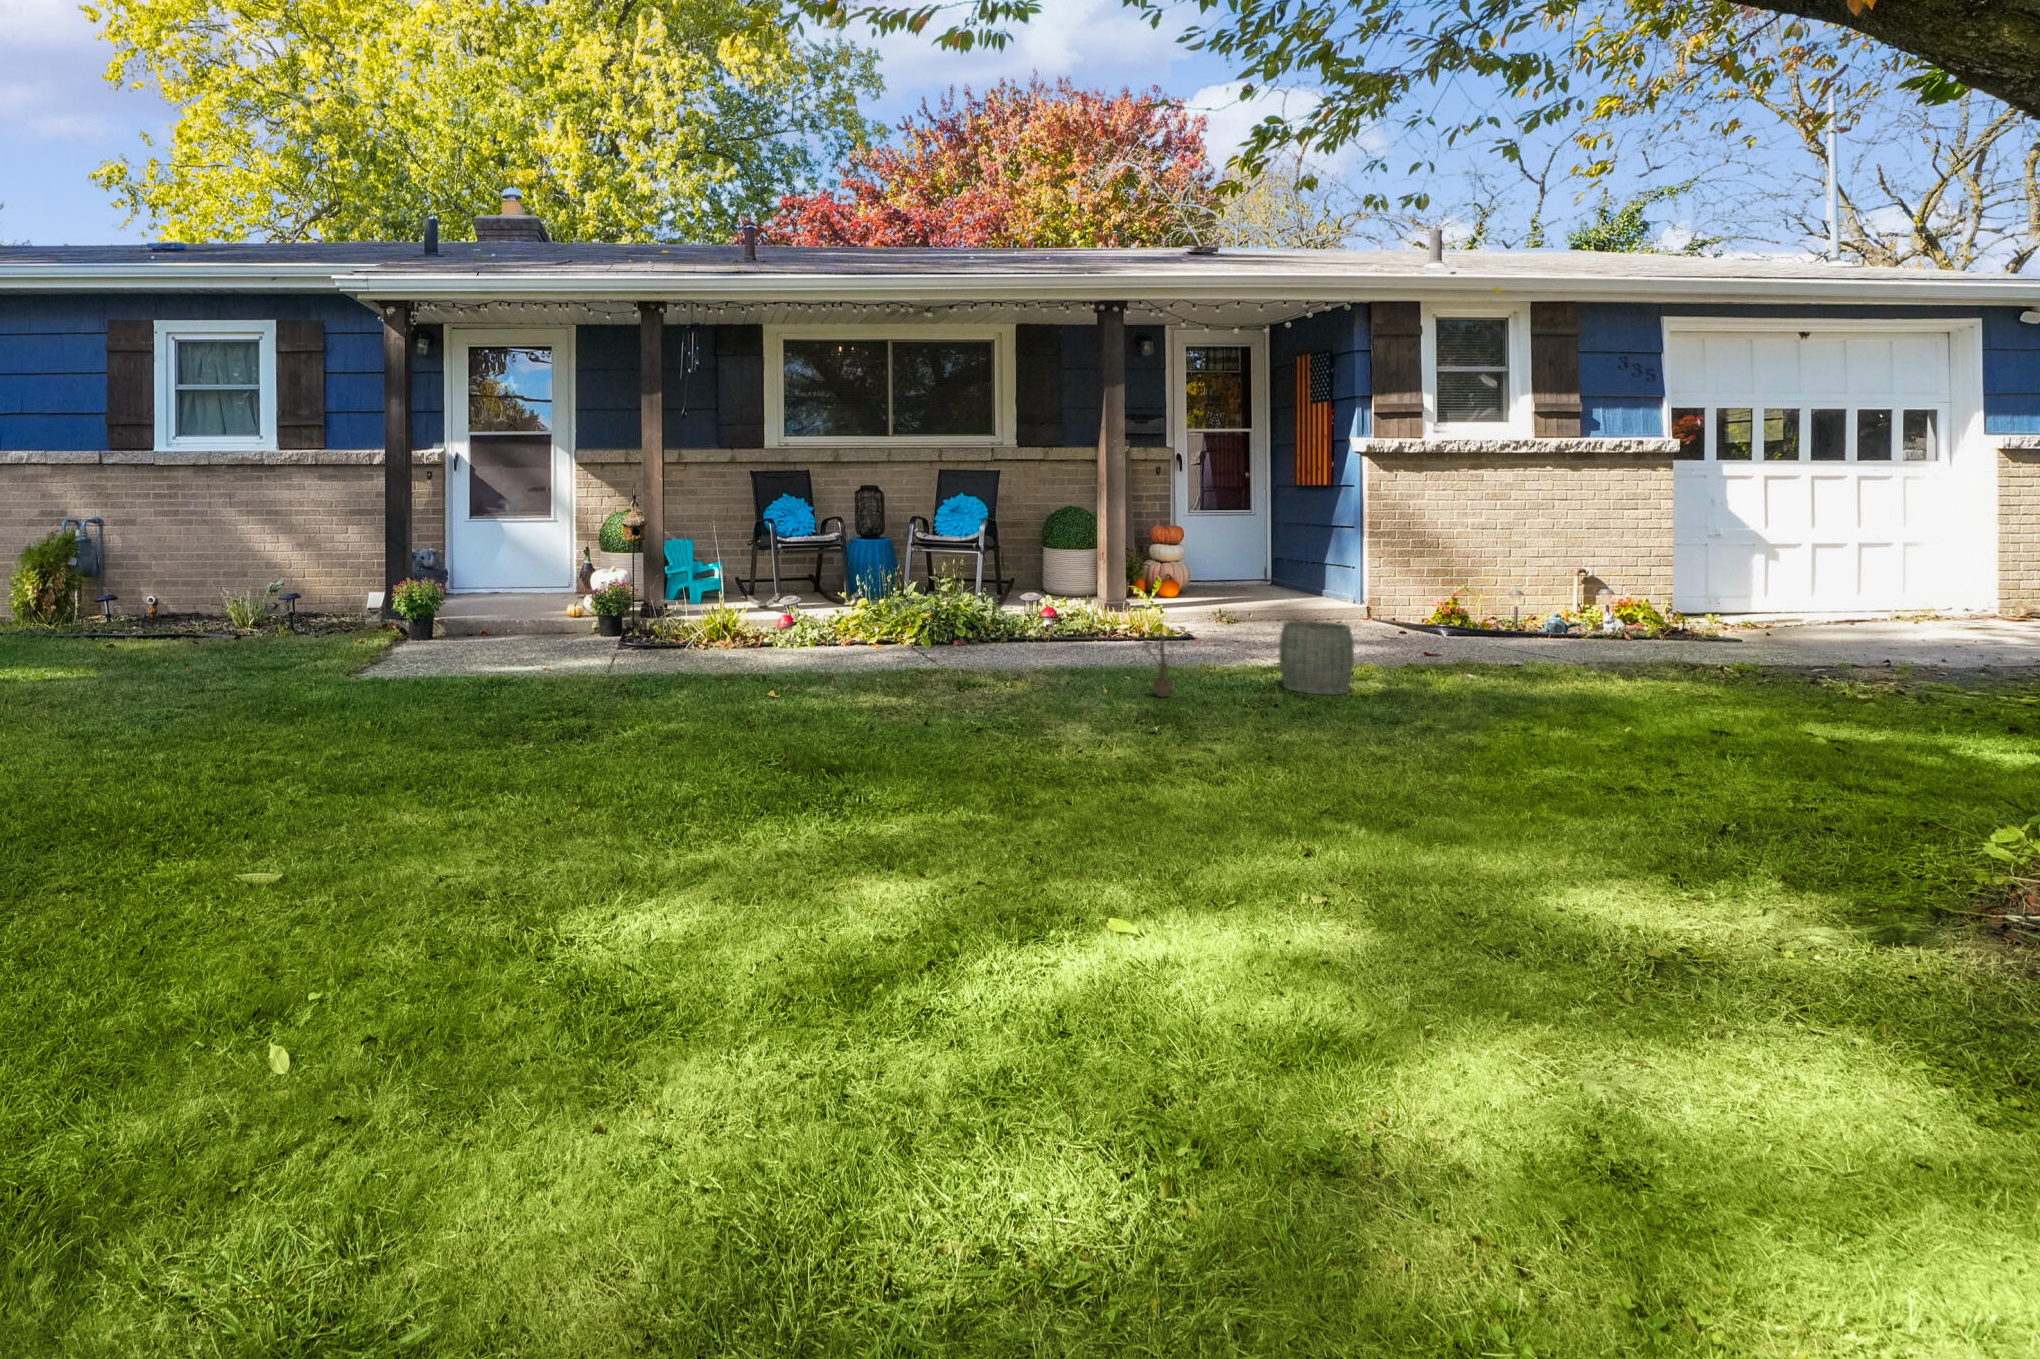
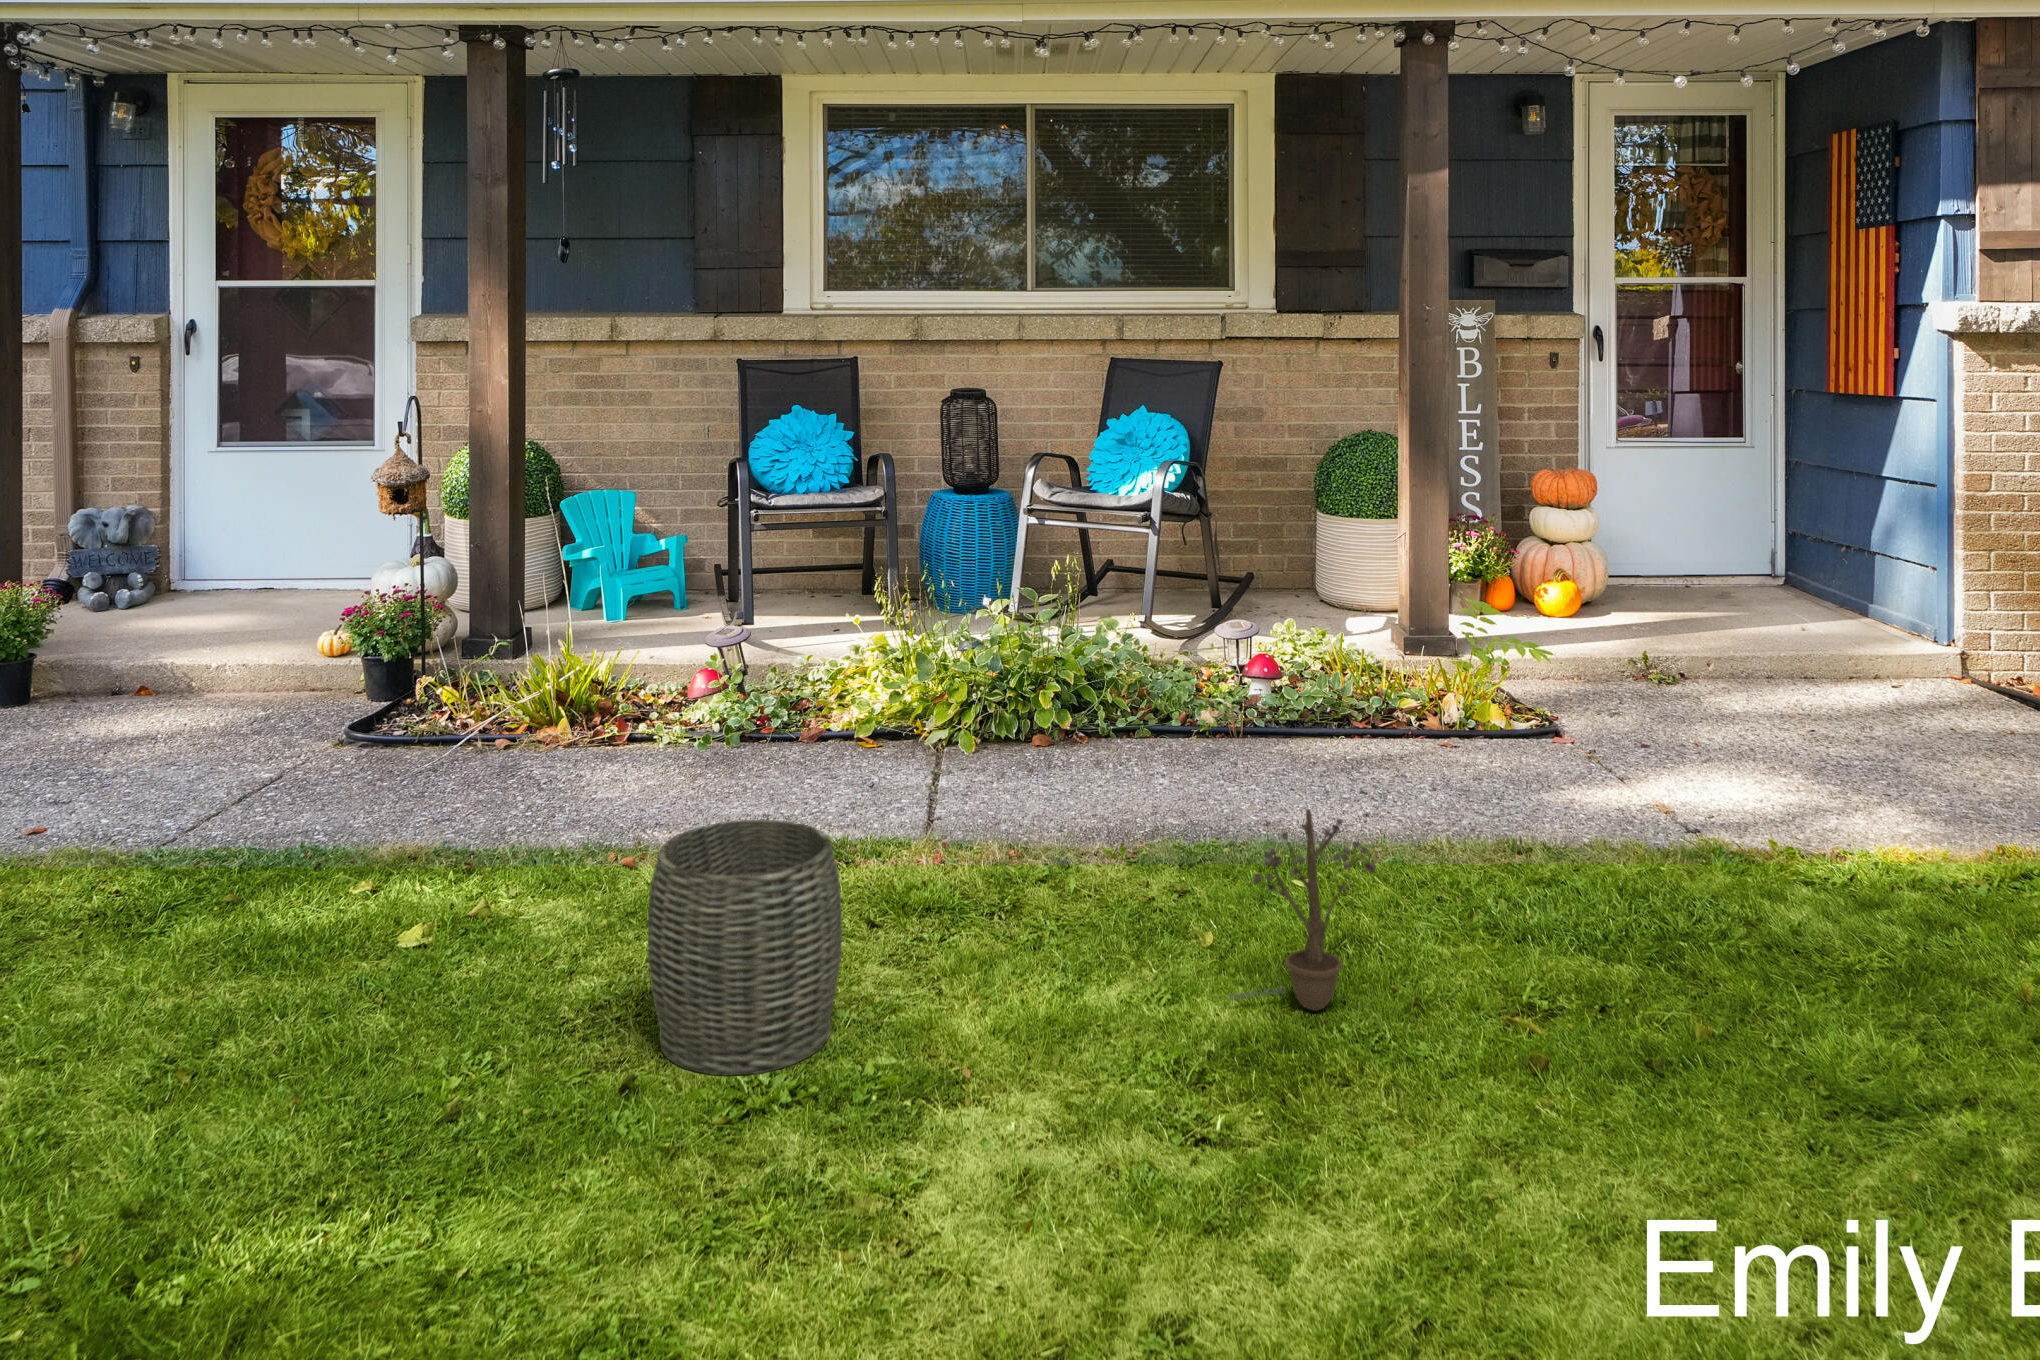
woven basket: present [1279,621,1354,695] -> present [648,820,842,1076]

